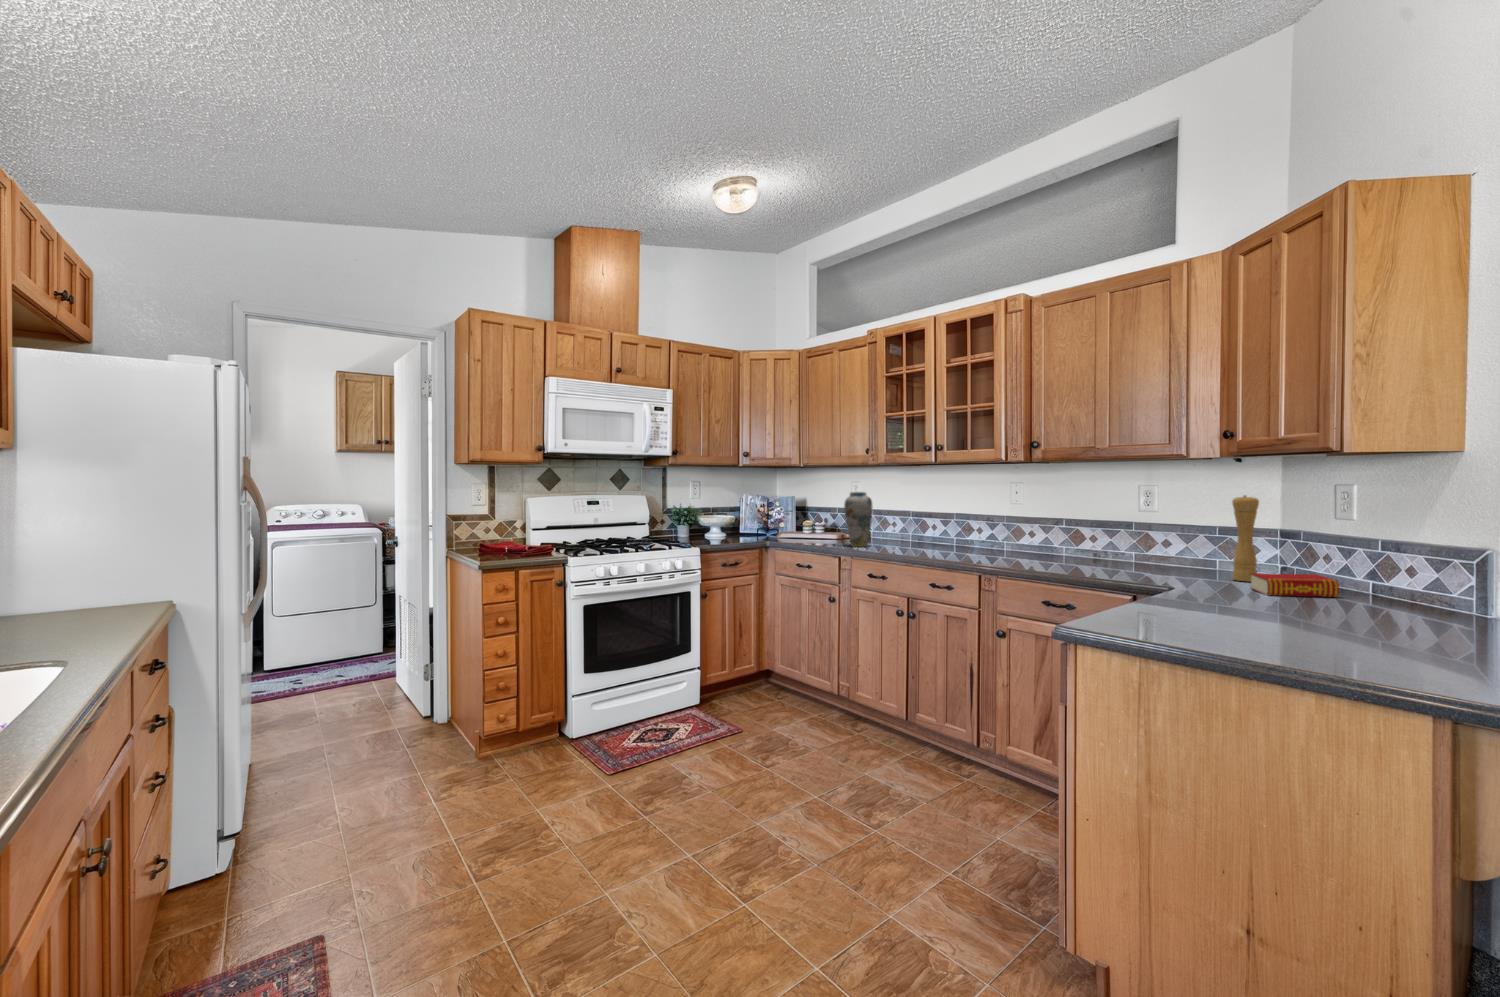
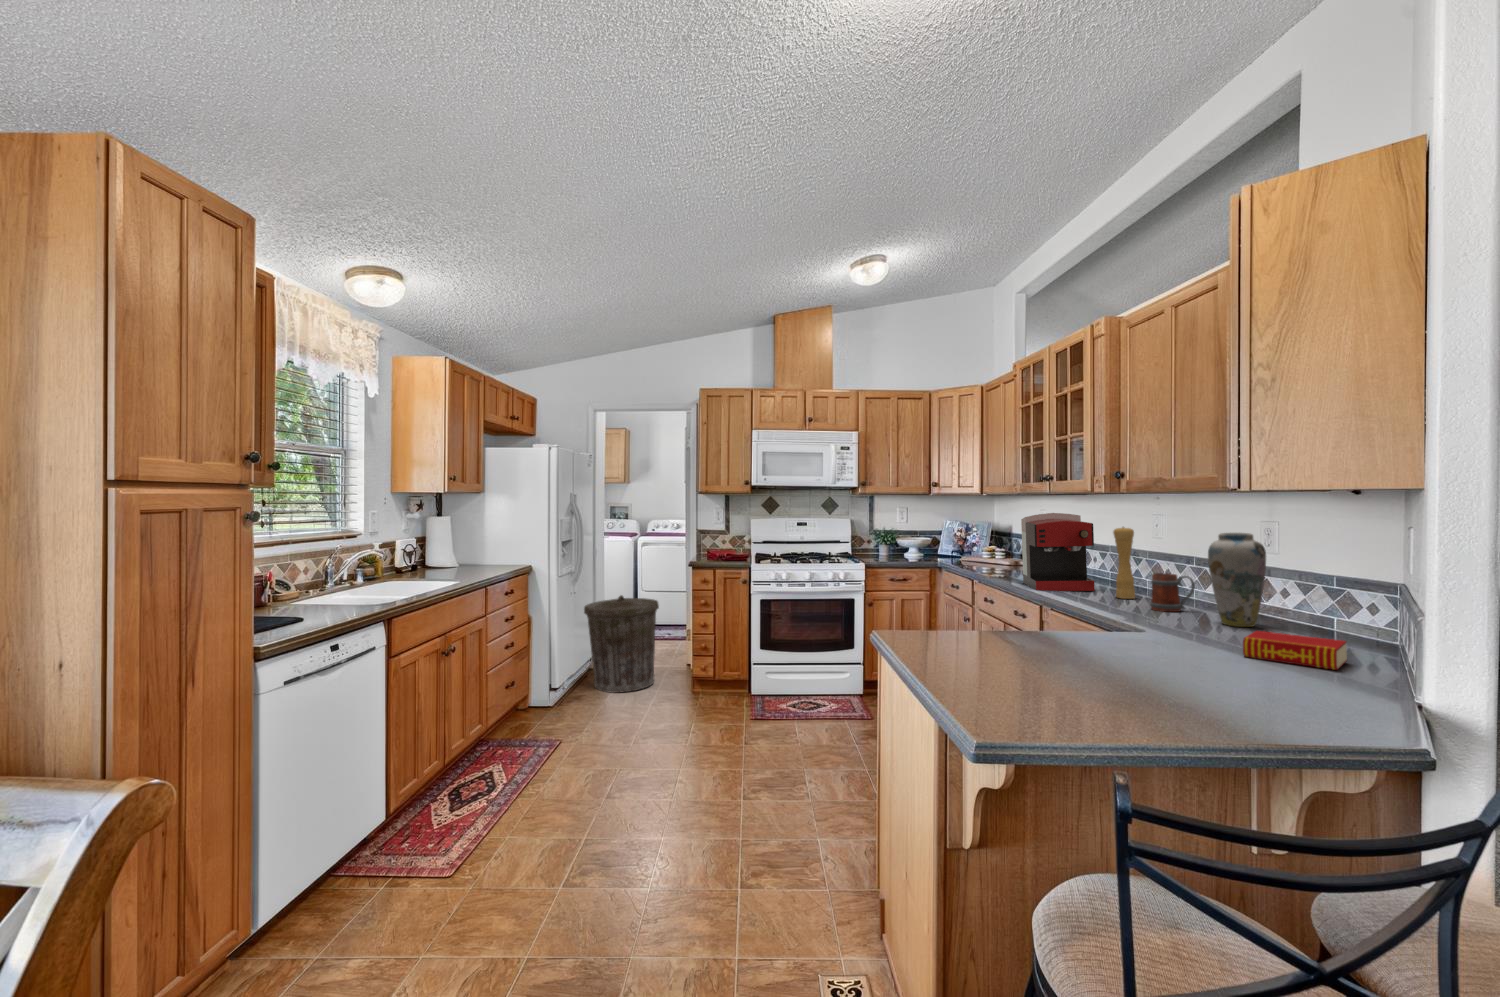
coffee maker: none [904,482,982,560] -> present [1021,513,1095,591]
vase: present [844,492,872,547] -> present [1208,533,1266,627]
pepper mill: present [1232,496,1259,582] -> present [1113,527,1135,599]
mug: none [1070,534,1104,568] -> present [1150,573,1195,612]
trash can: none [294,617,423,769] -> present [584,595,659,693]

